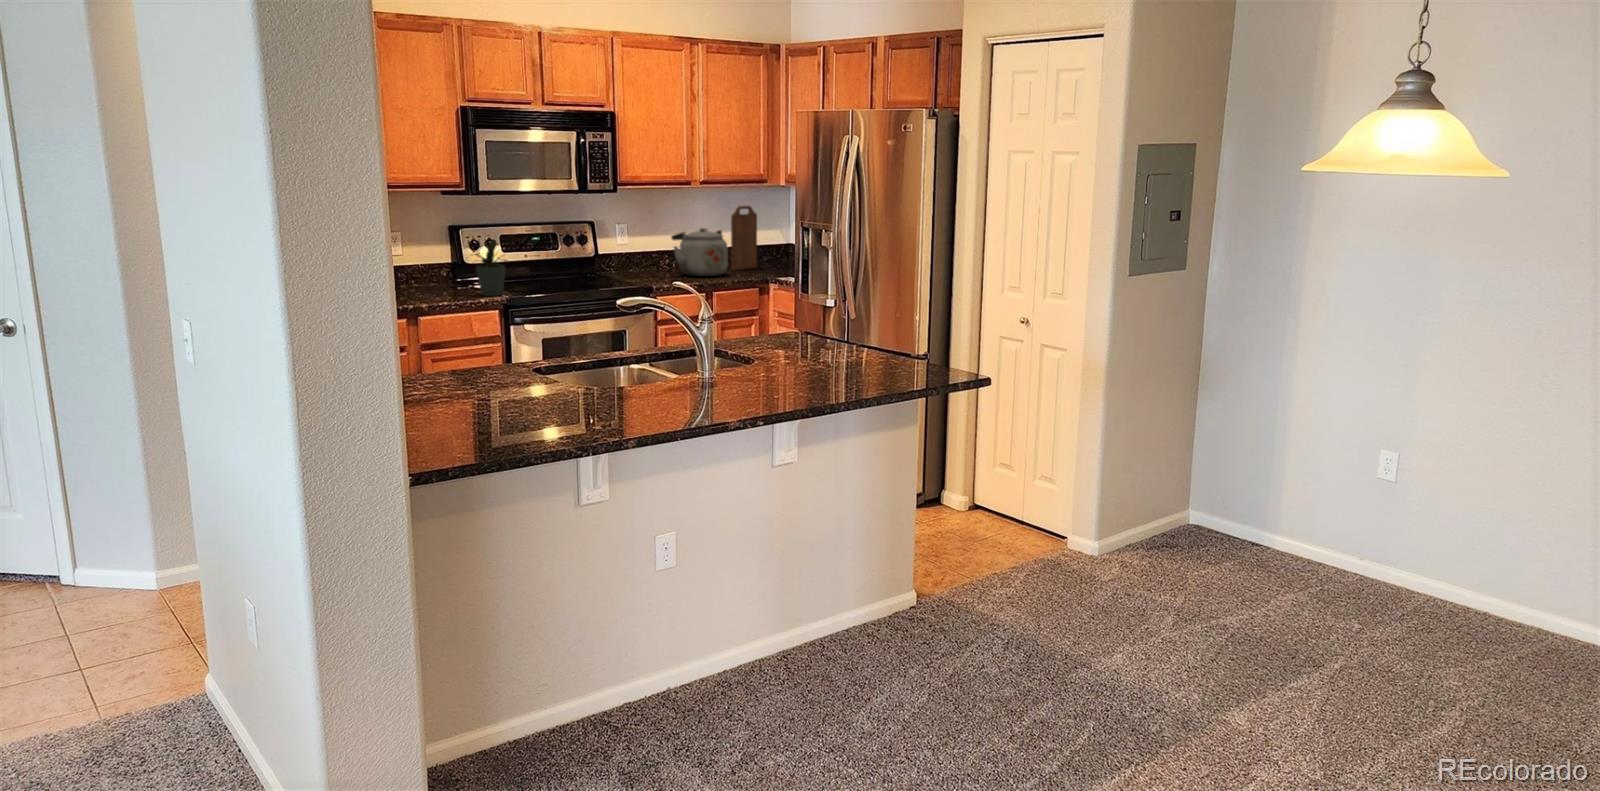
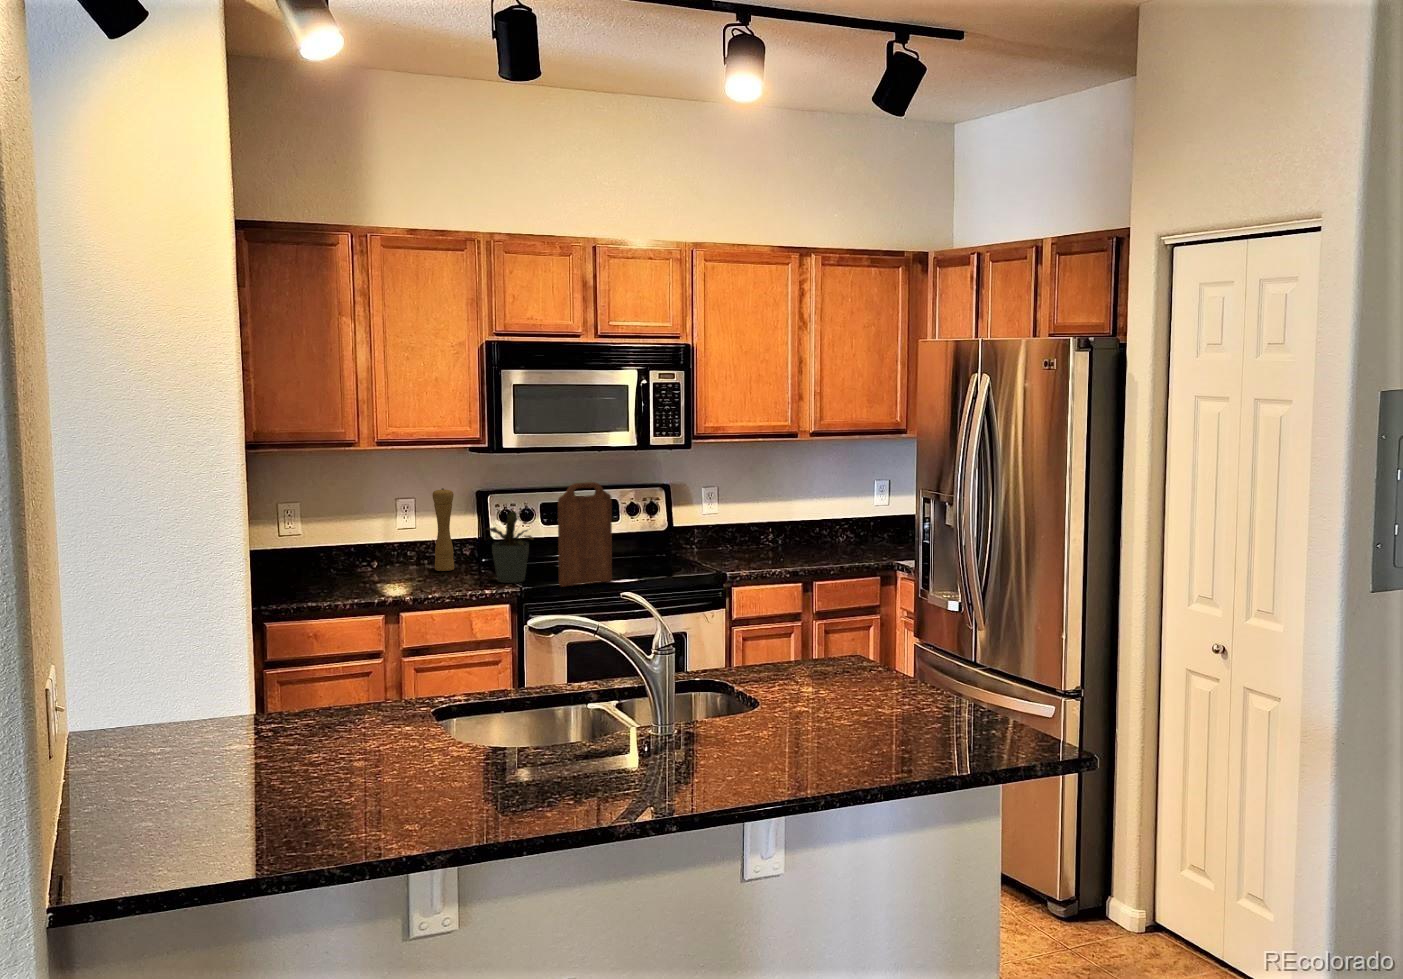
cutting board: present [731,206,757,270] -> present [558,482,612,587]
pepper mill: none [417,225,437,291] -> present [432,488,454,571]
kettle: present [672,228,728,276] -> none [769,493,844,558]

